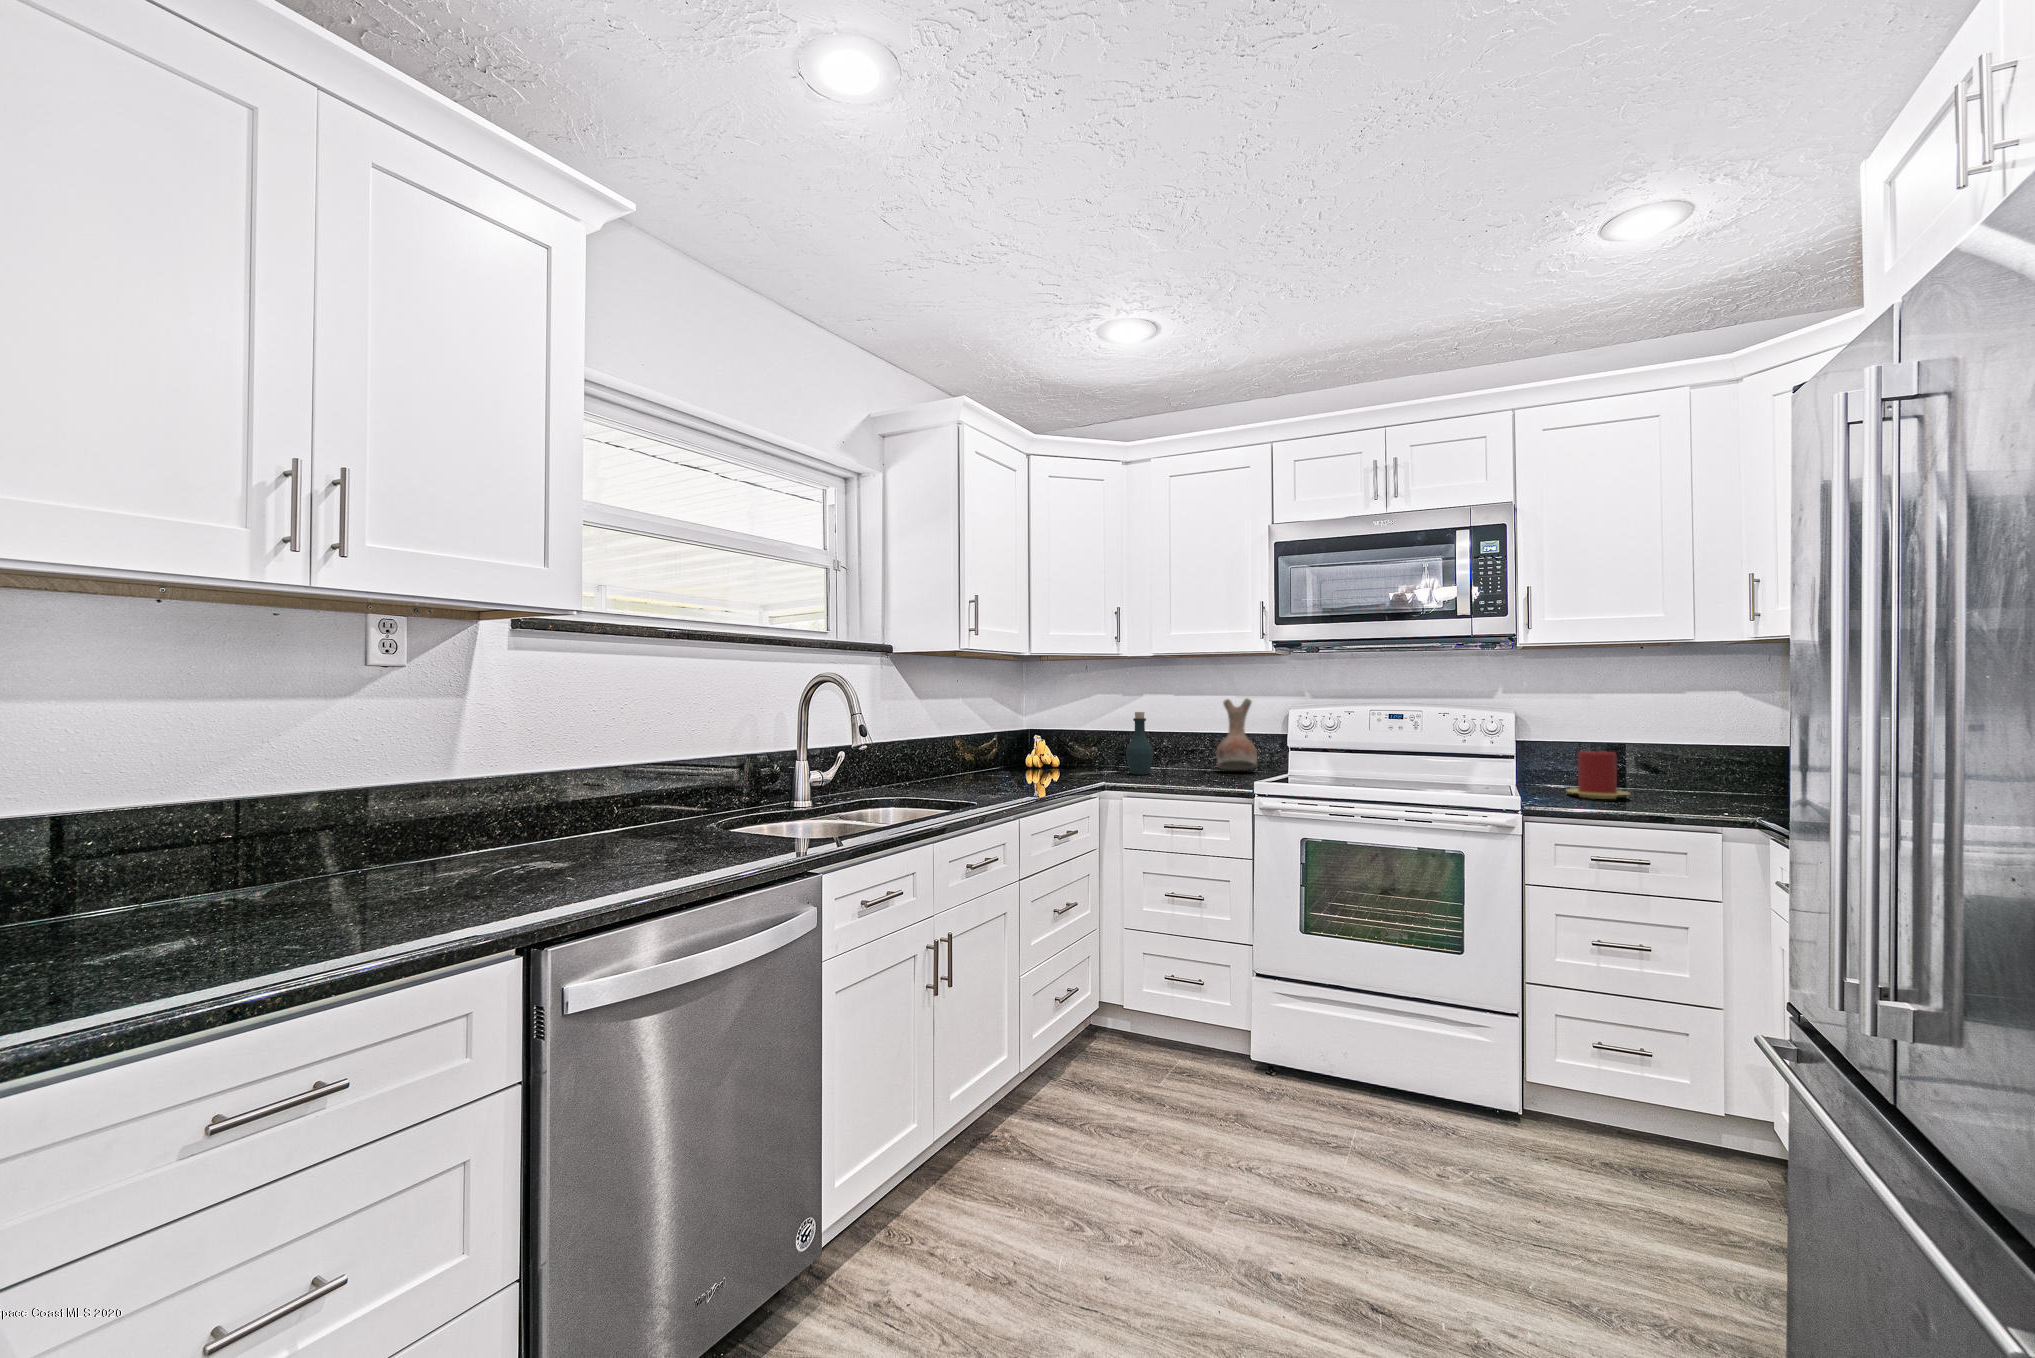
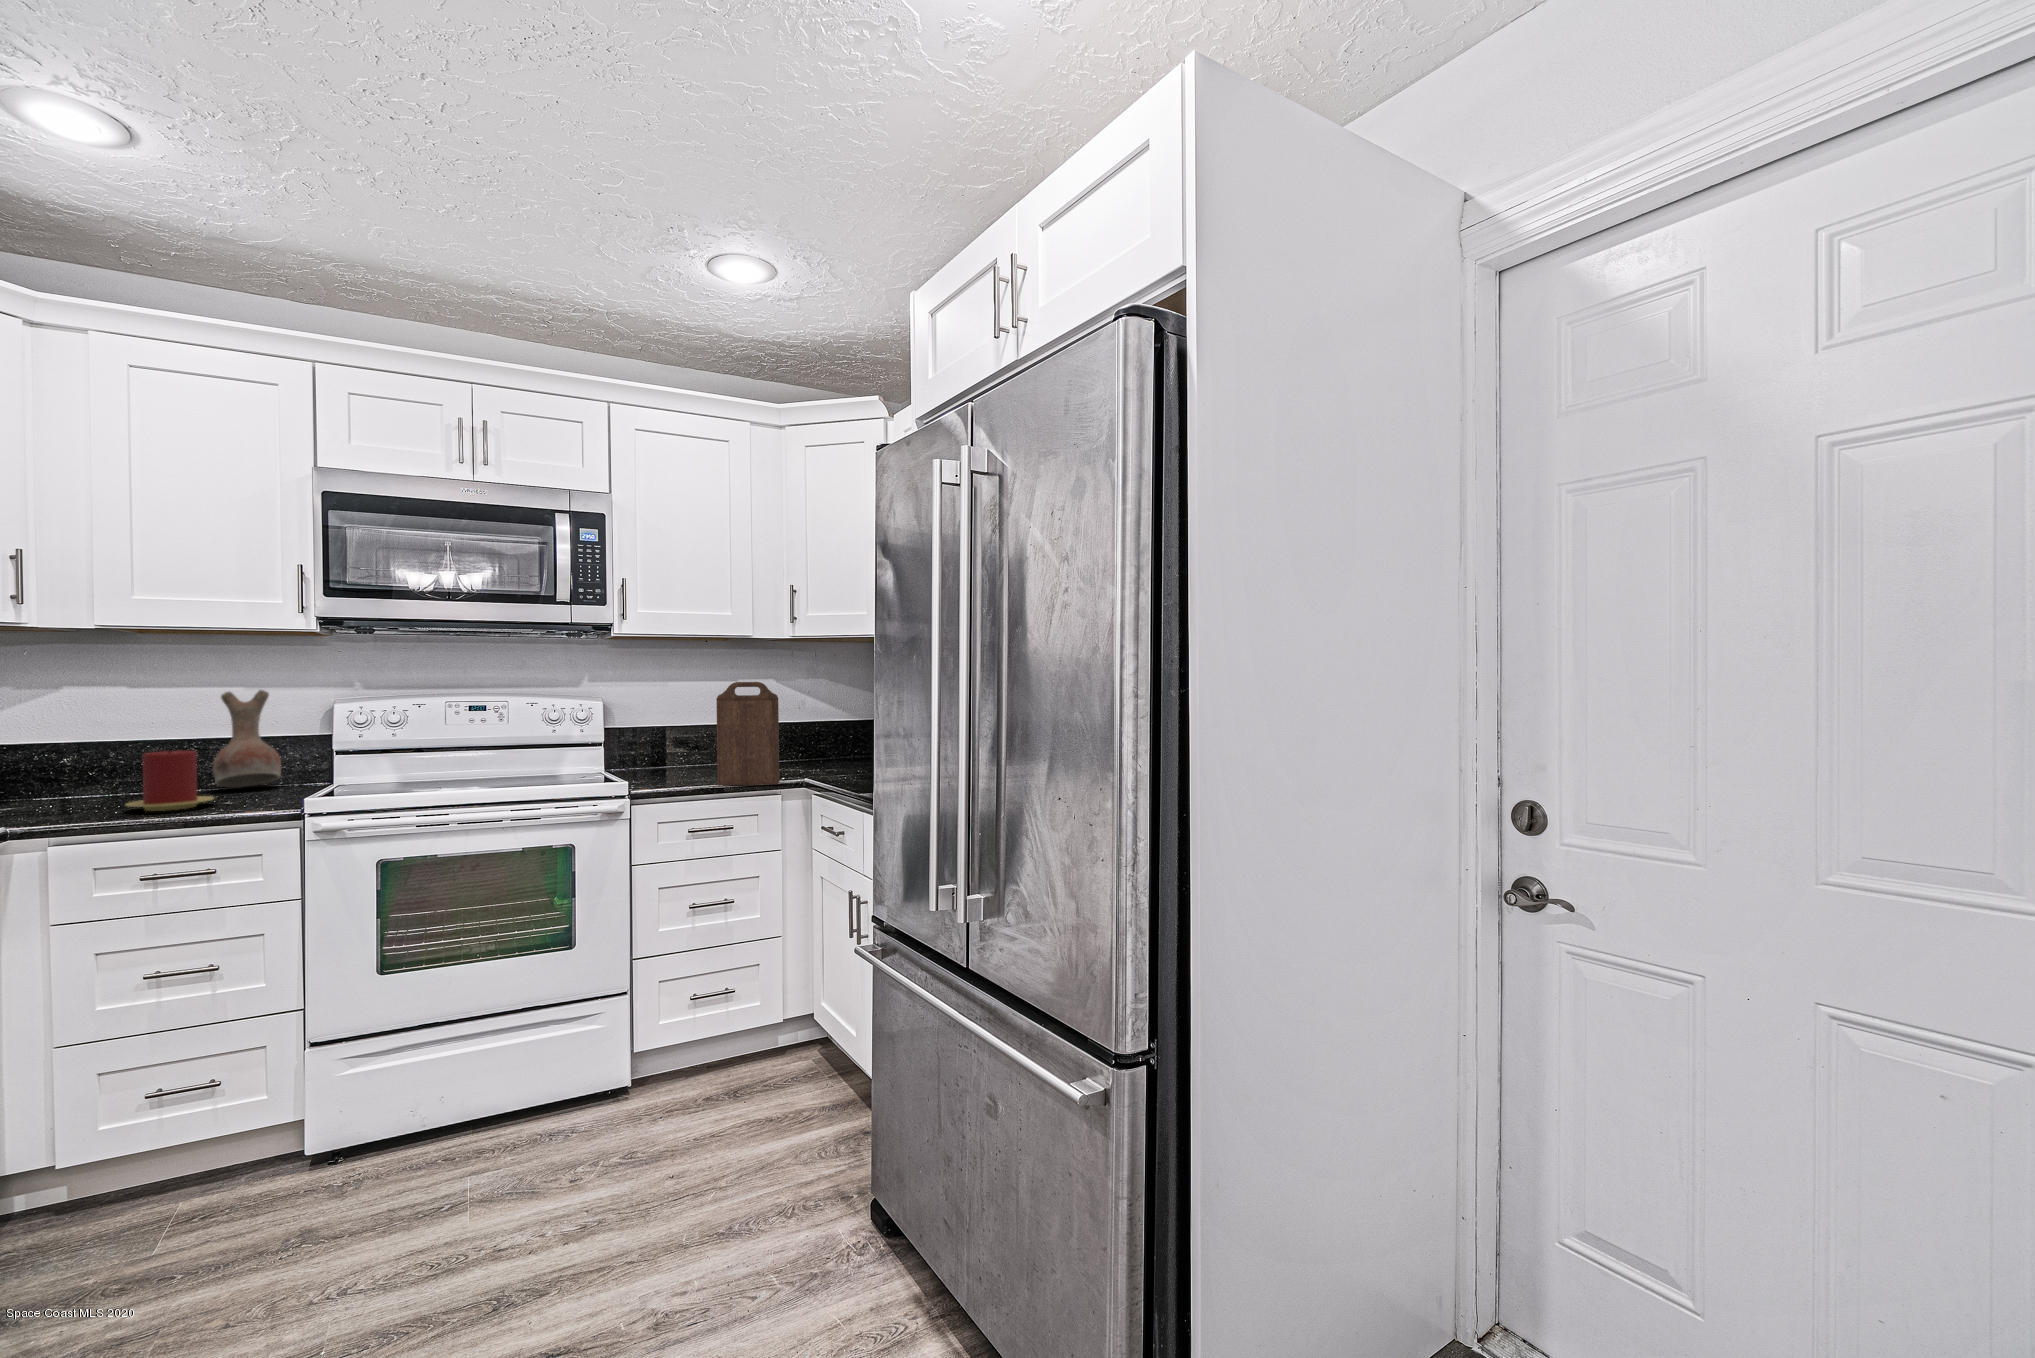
cutting board: none [1636,697,1721,821] -> present [716,682,779,785]
bottle: present [1126,712,1154,775] -> none [40,715,100,810]
candle: present [1567,751,1629,799] -> present [126,751,214,811]

